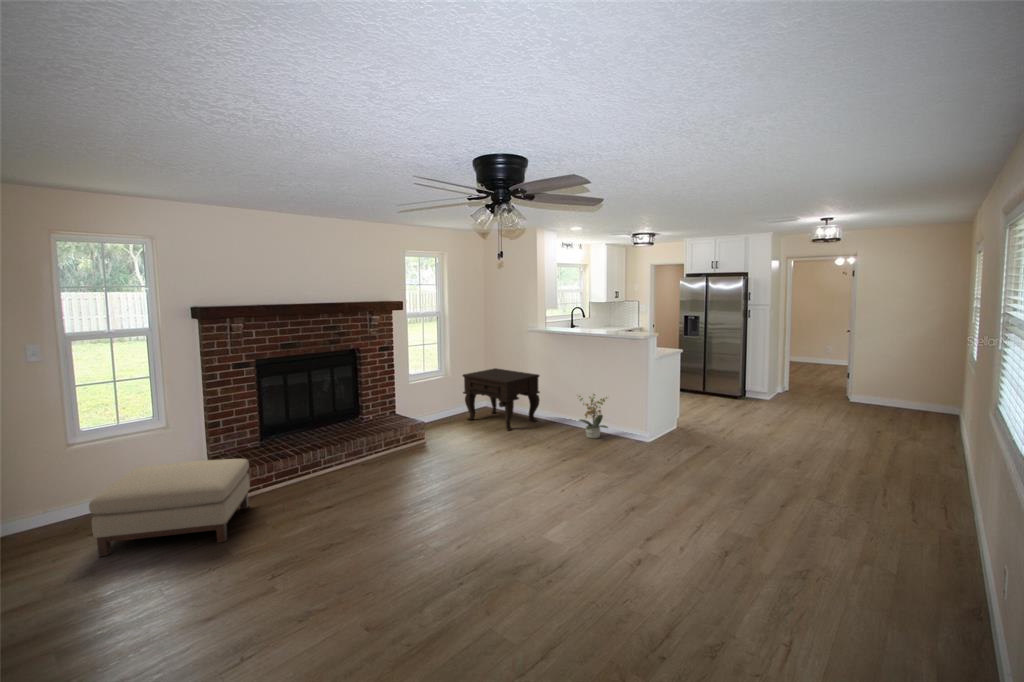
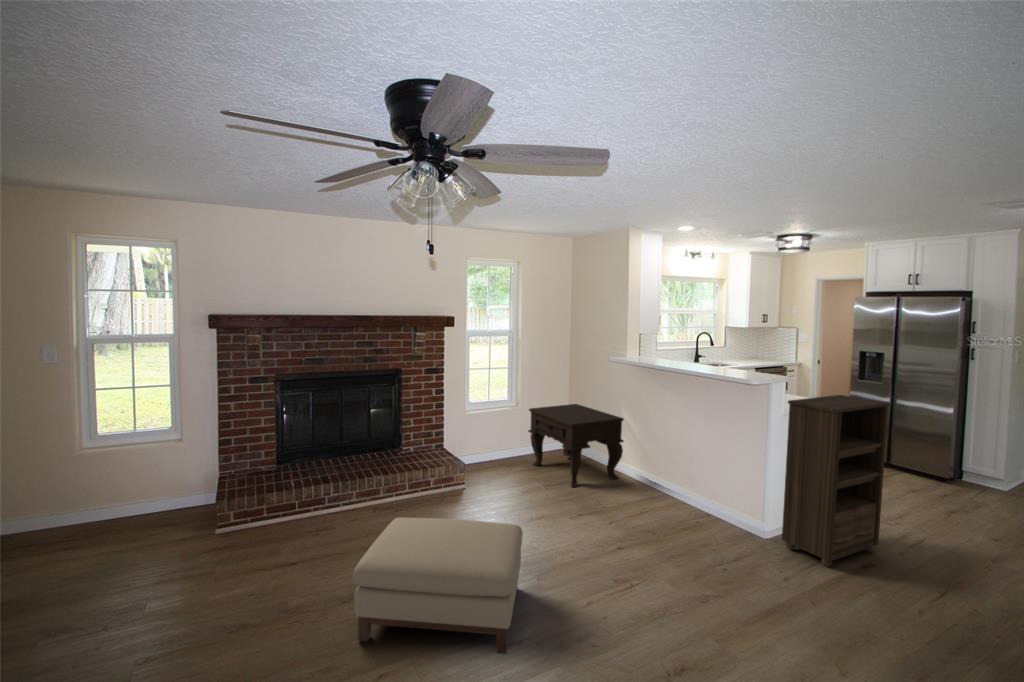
bookshelf: none [662,343,718,452] -> present [782,395,890,567]
potted plant: present [579,394,608,438] -> none [664,452,711,517]
ottoman: present [89,459,250,556] -> present [353,517,523,654]

